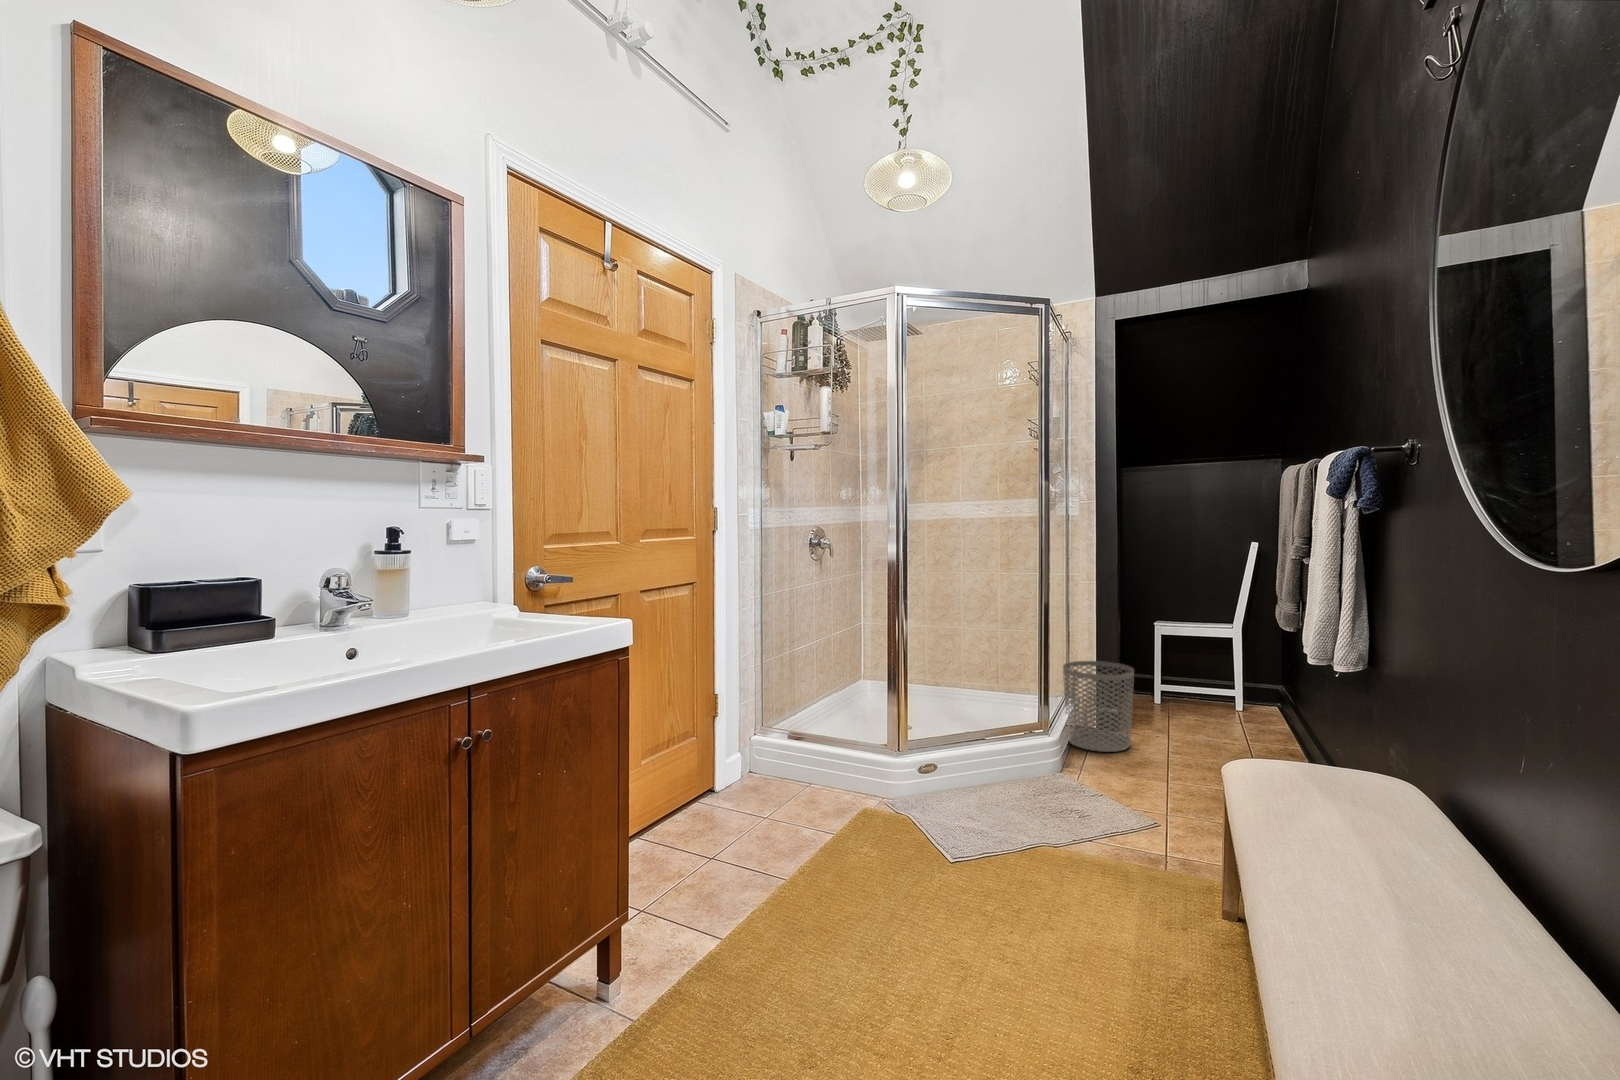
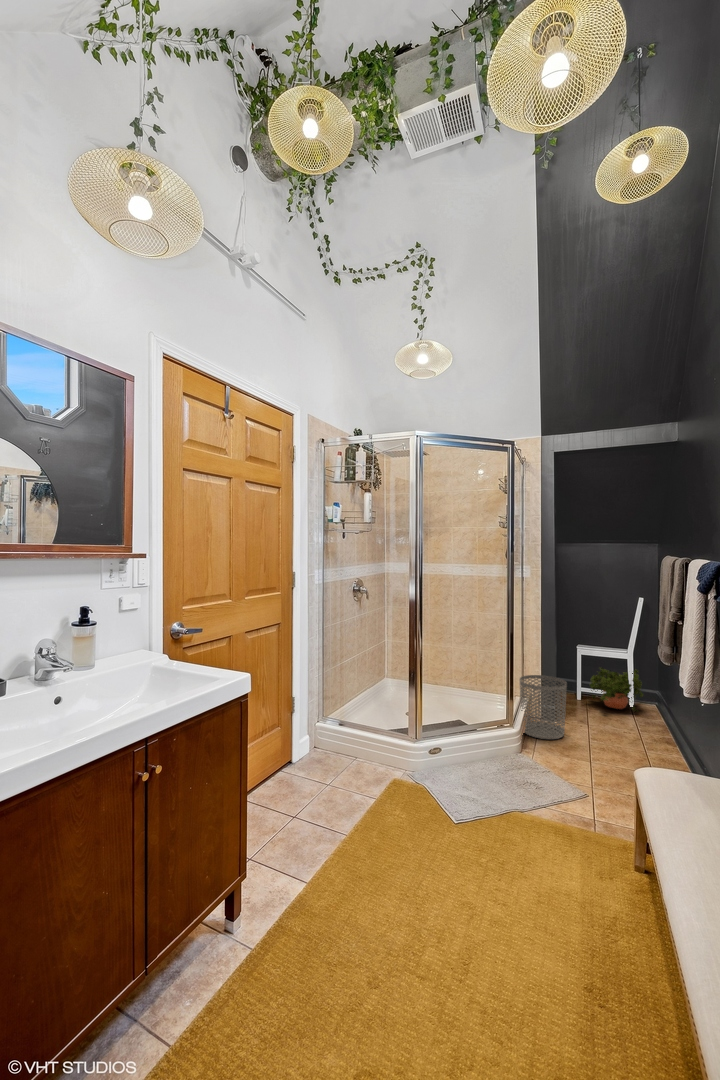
potted plant: none [1167,652,1258,719] -> present [590,668,643,709]

